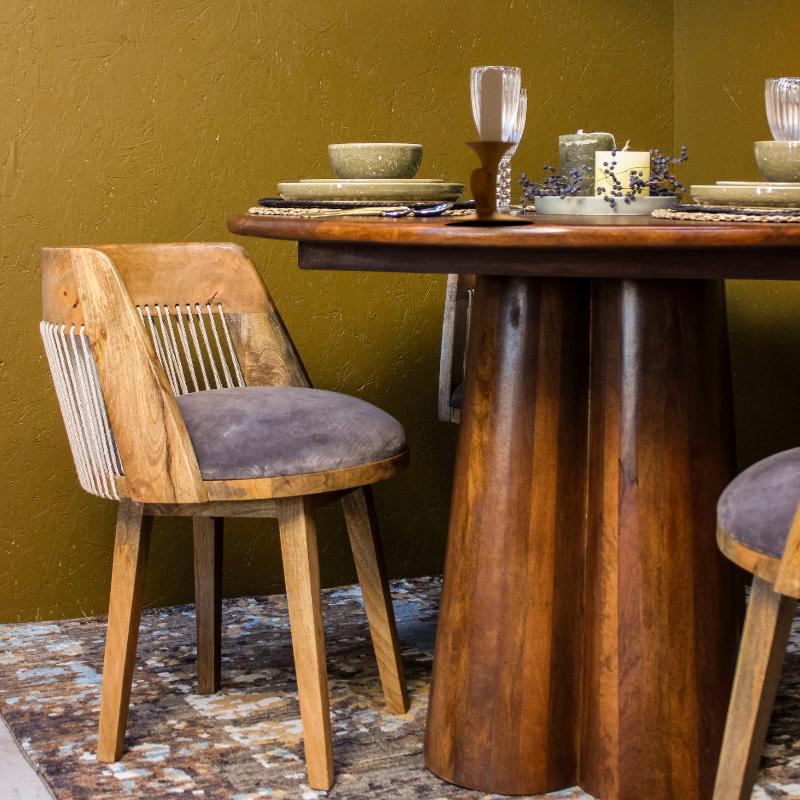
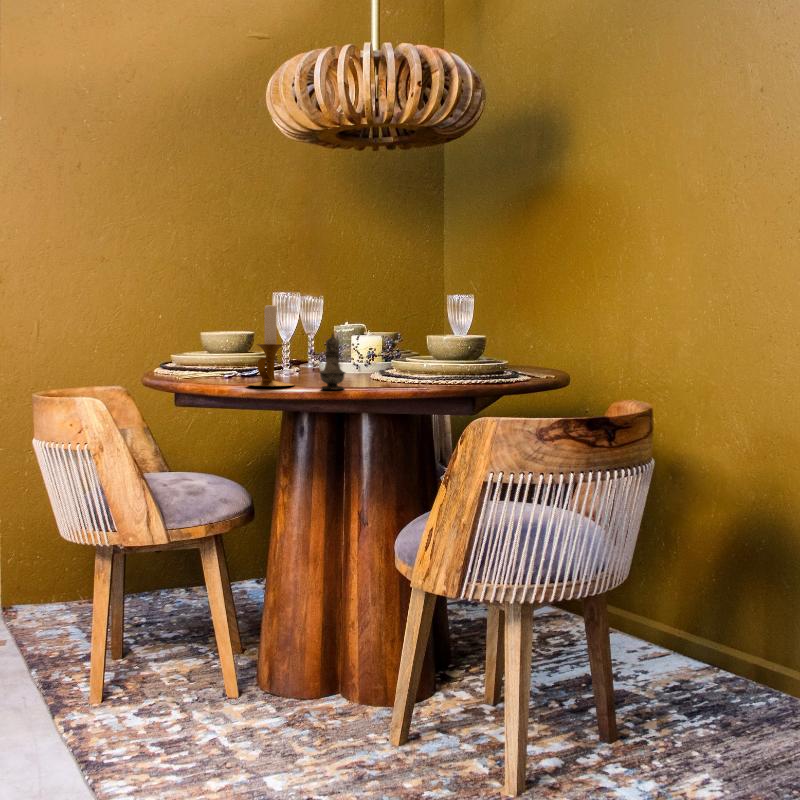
salt shaker: none [592,117,644,224] -> present [319,334,345,389]

